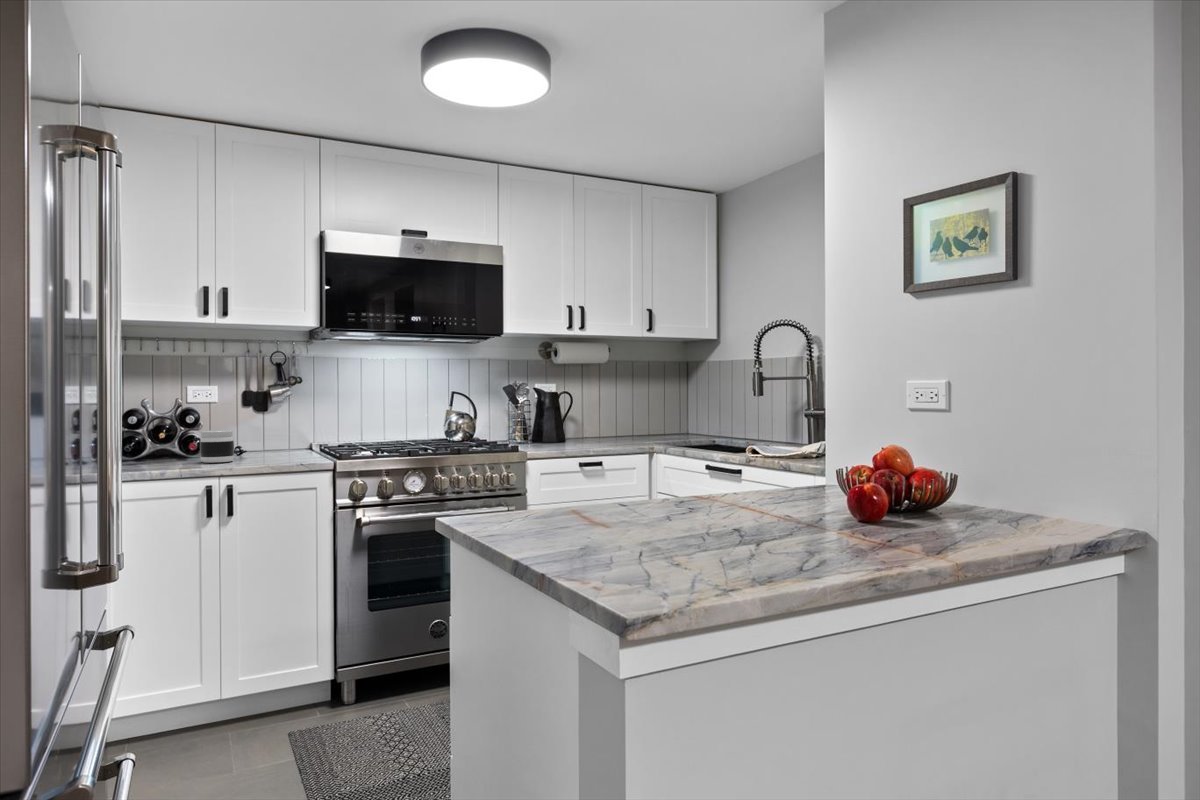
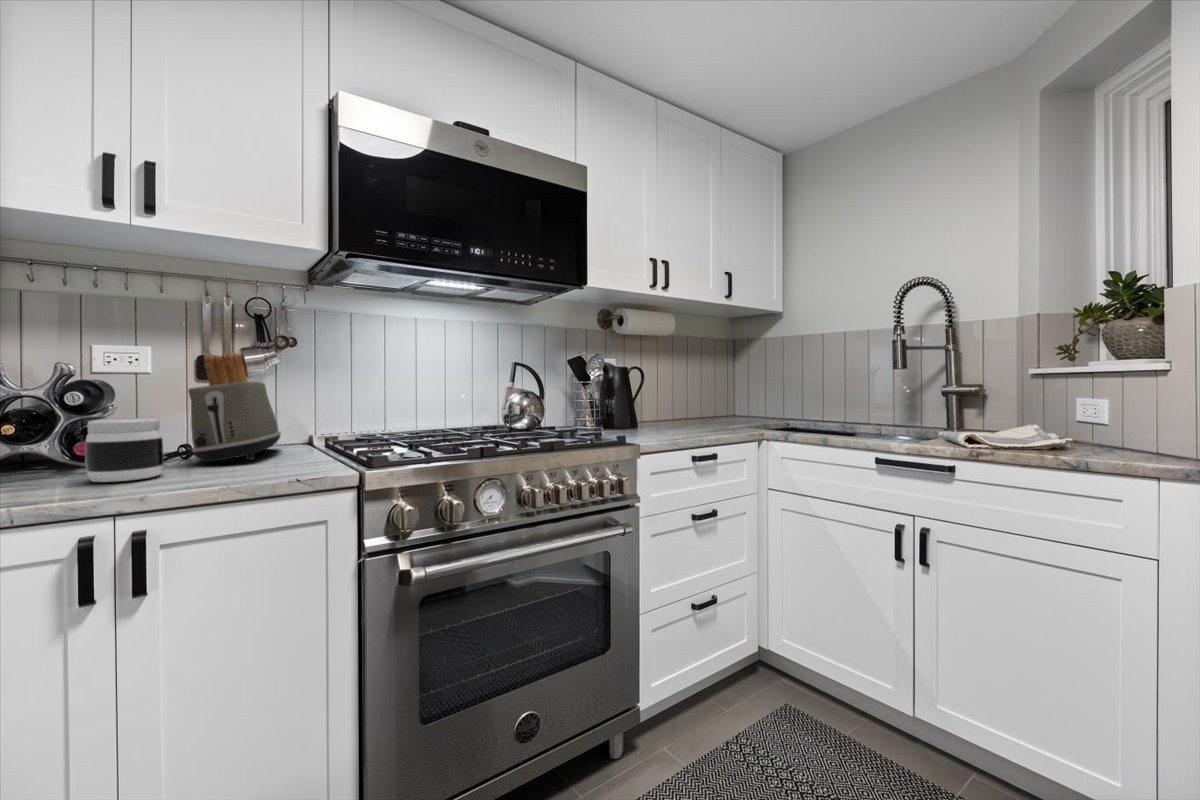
toaster: none [243,391,292,456] -> present [188,353,281,462]

